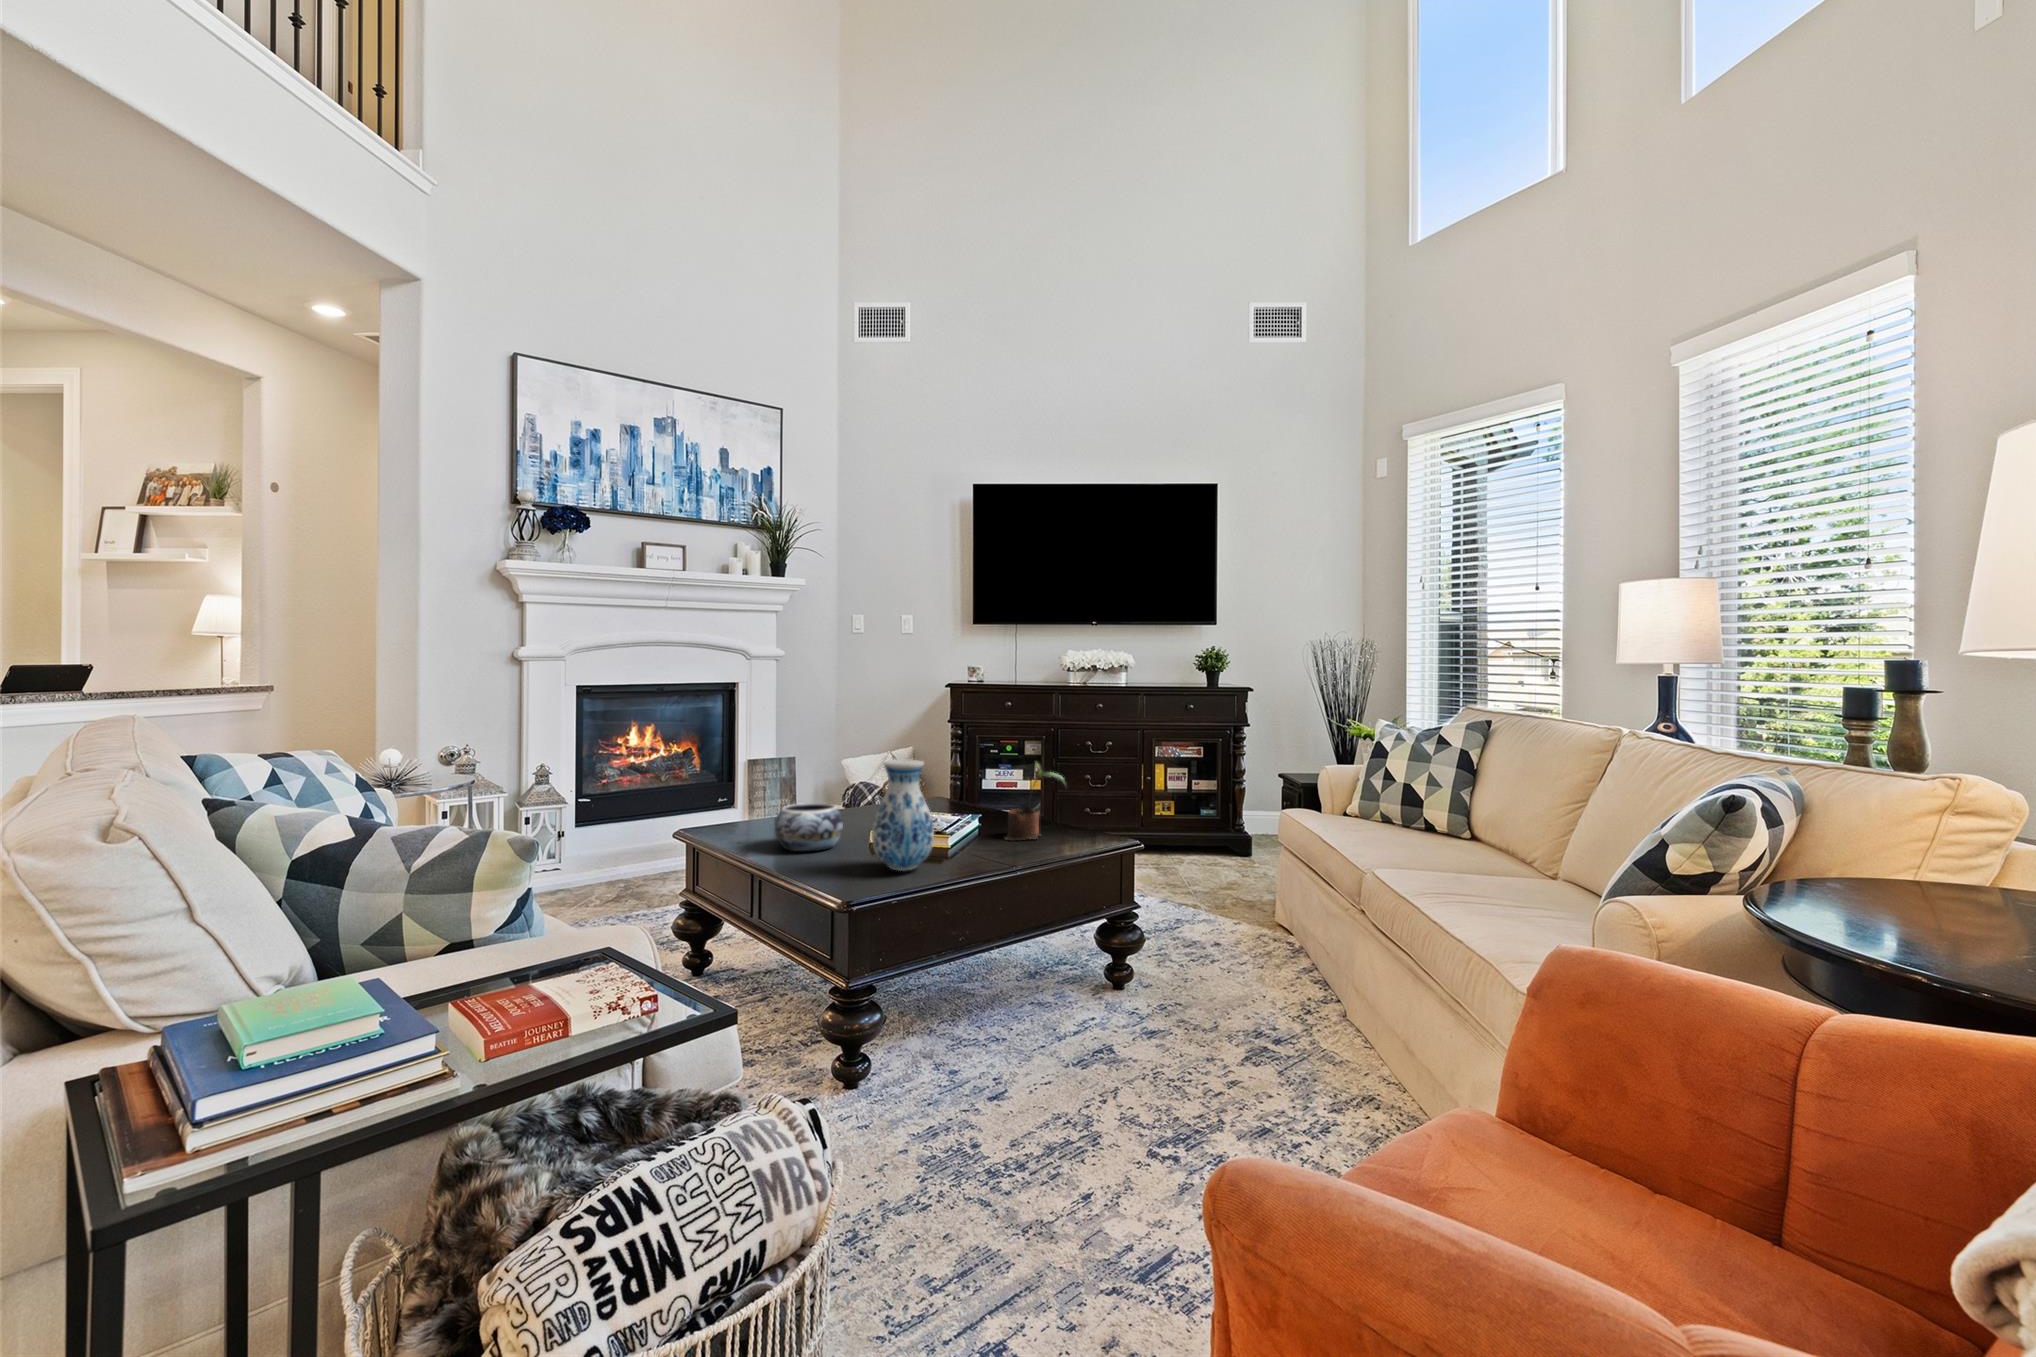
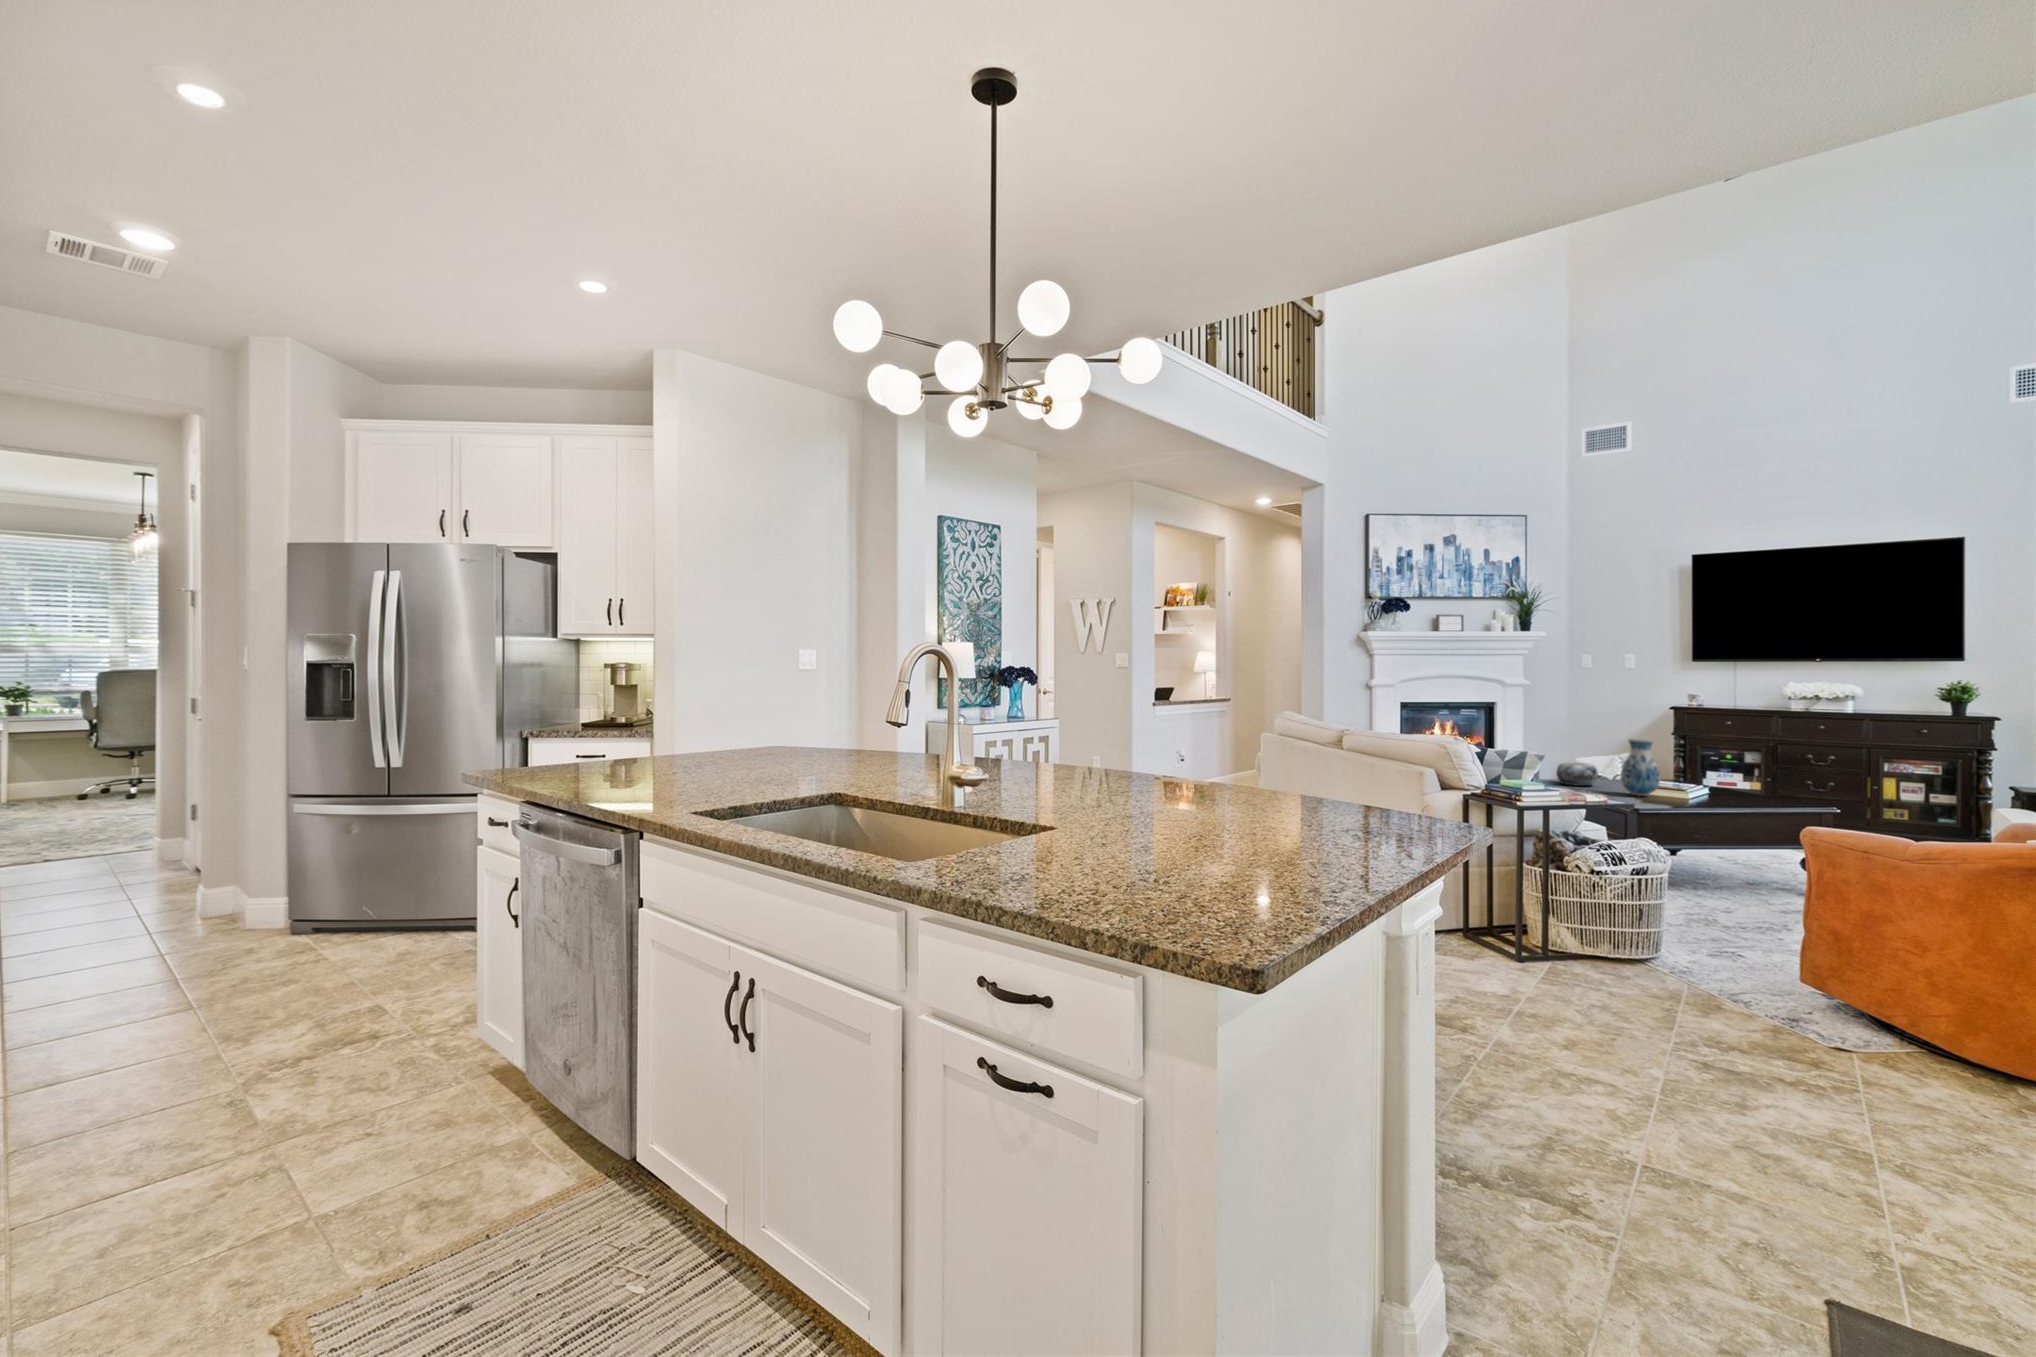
potted plant: present [1006,762,1067,840] -> none [1710,747,1761,794]

